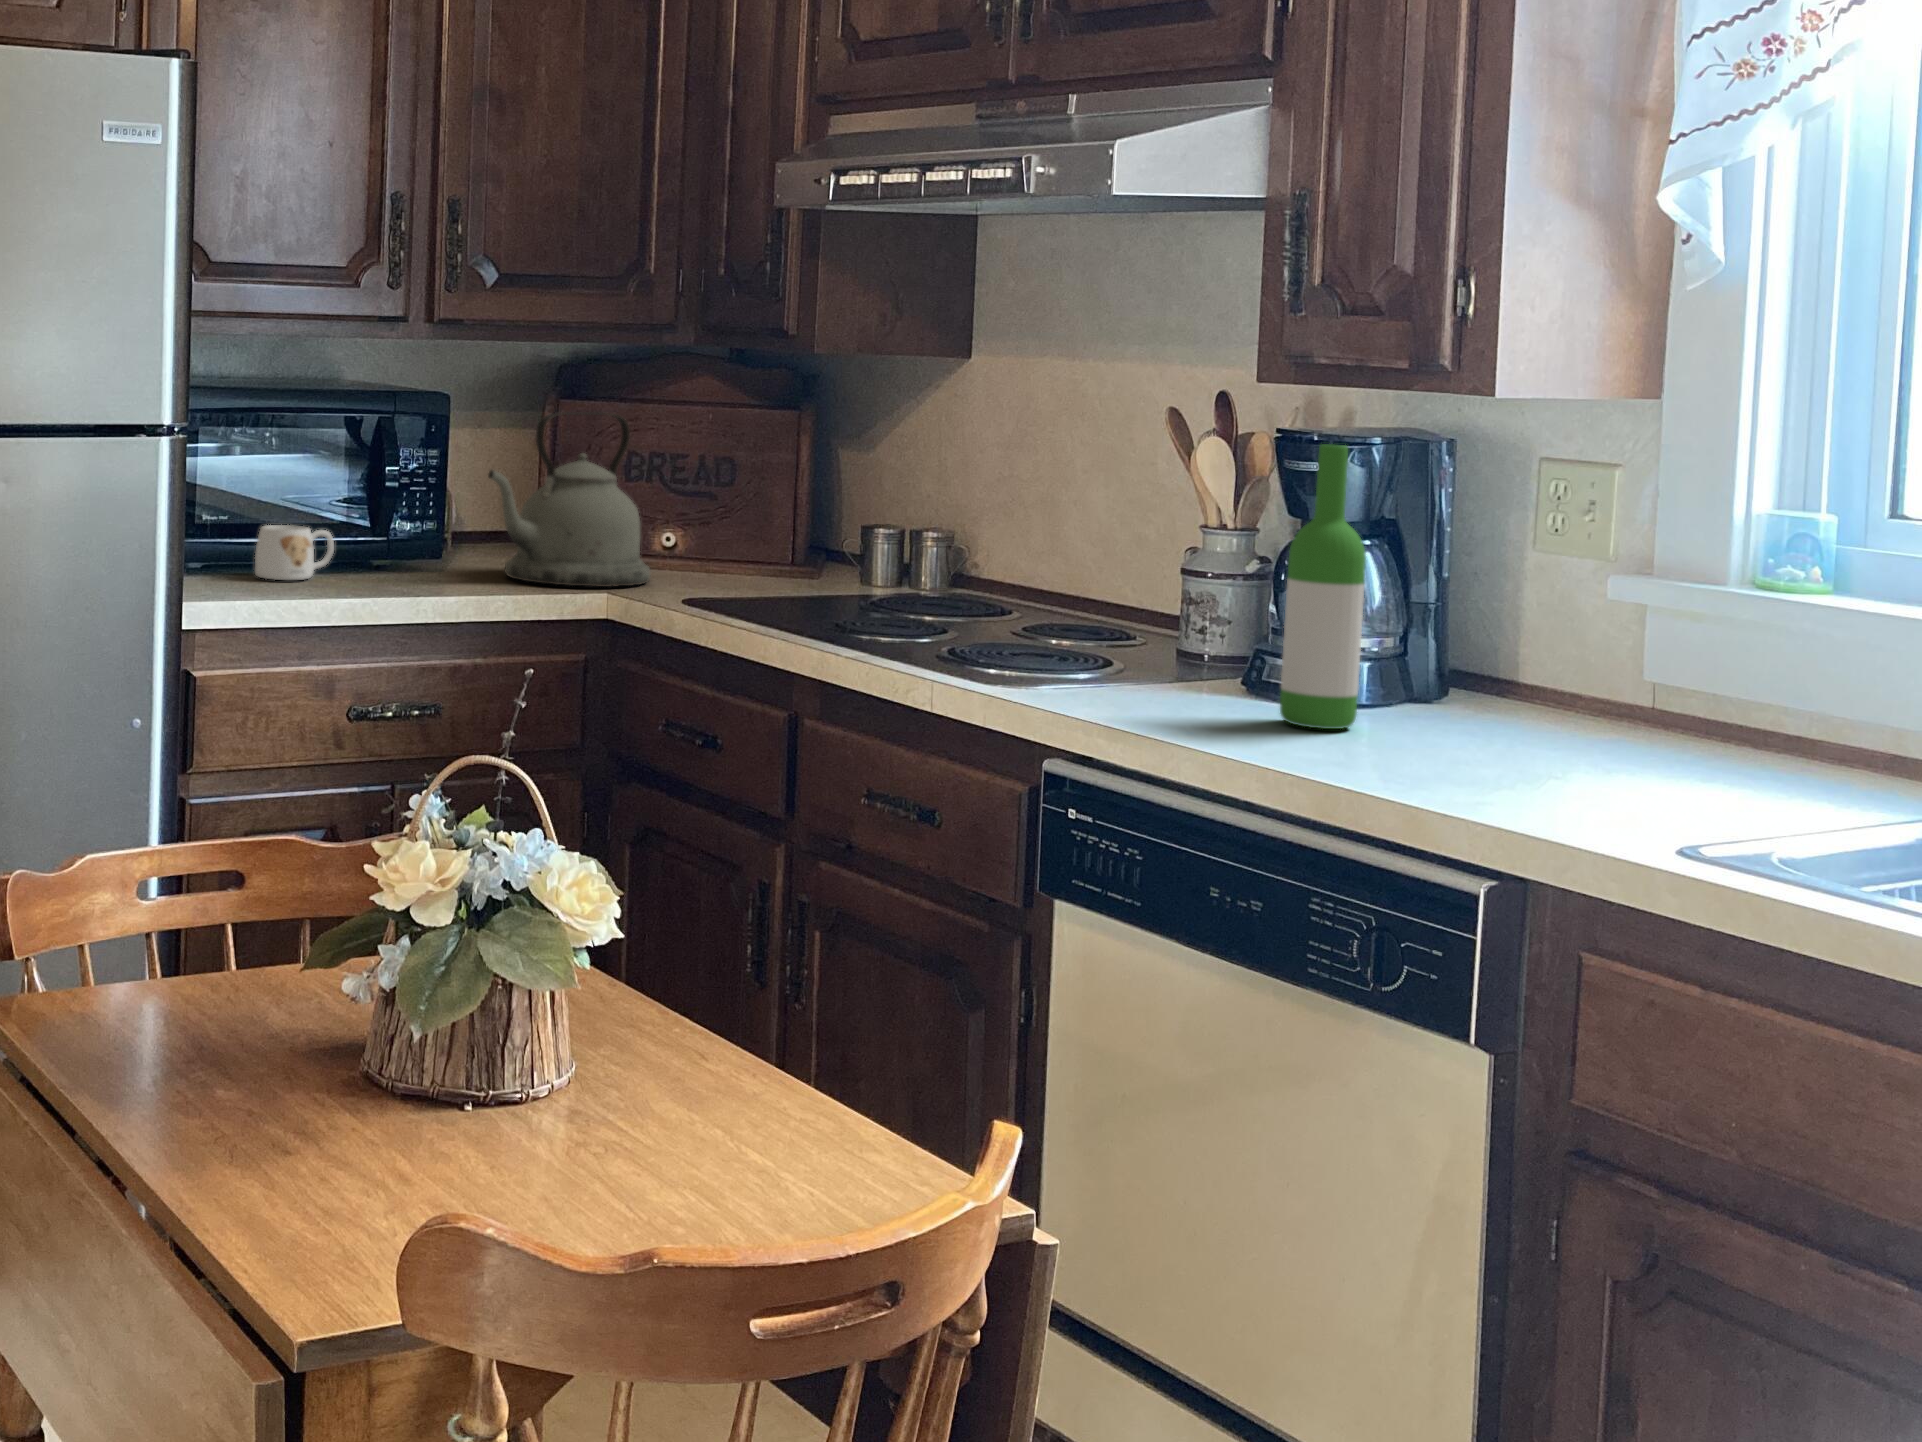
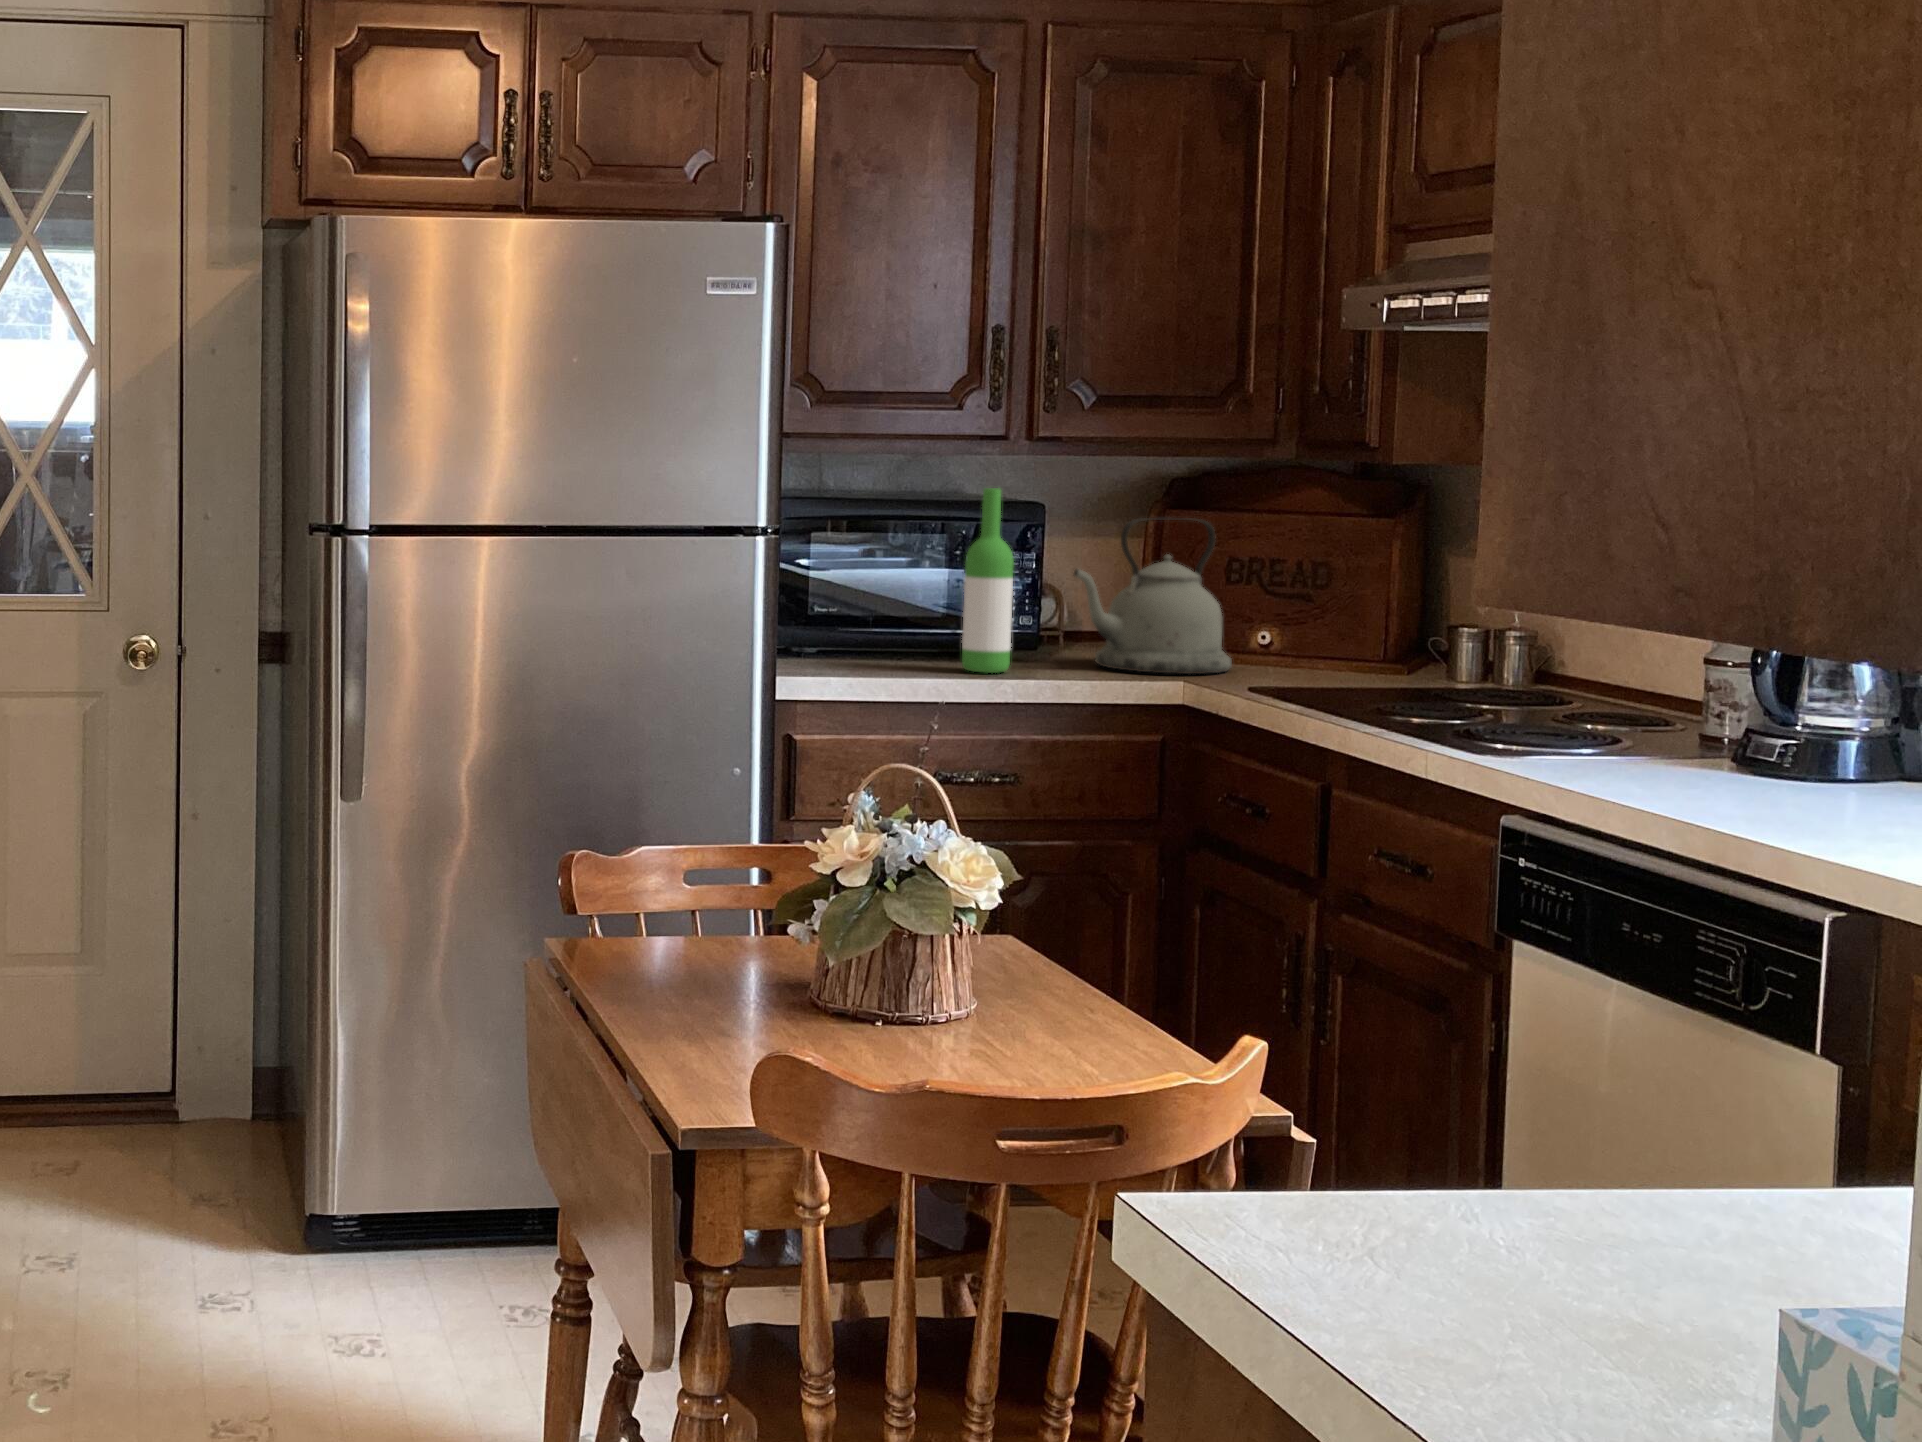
wine bottle: present [1280,444,1366,729] -> present [962,488,1014,673]
mug: present [255,525,334,580] -> none [867,616,938,663]

